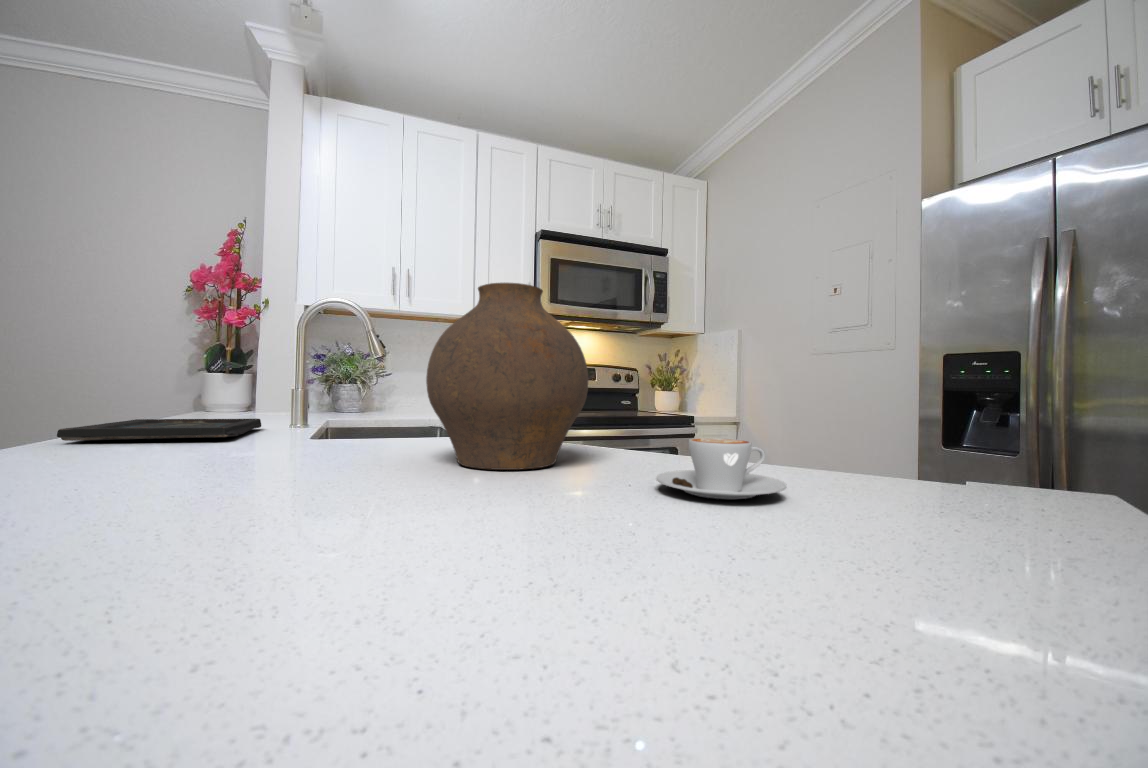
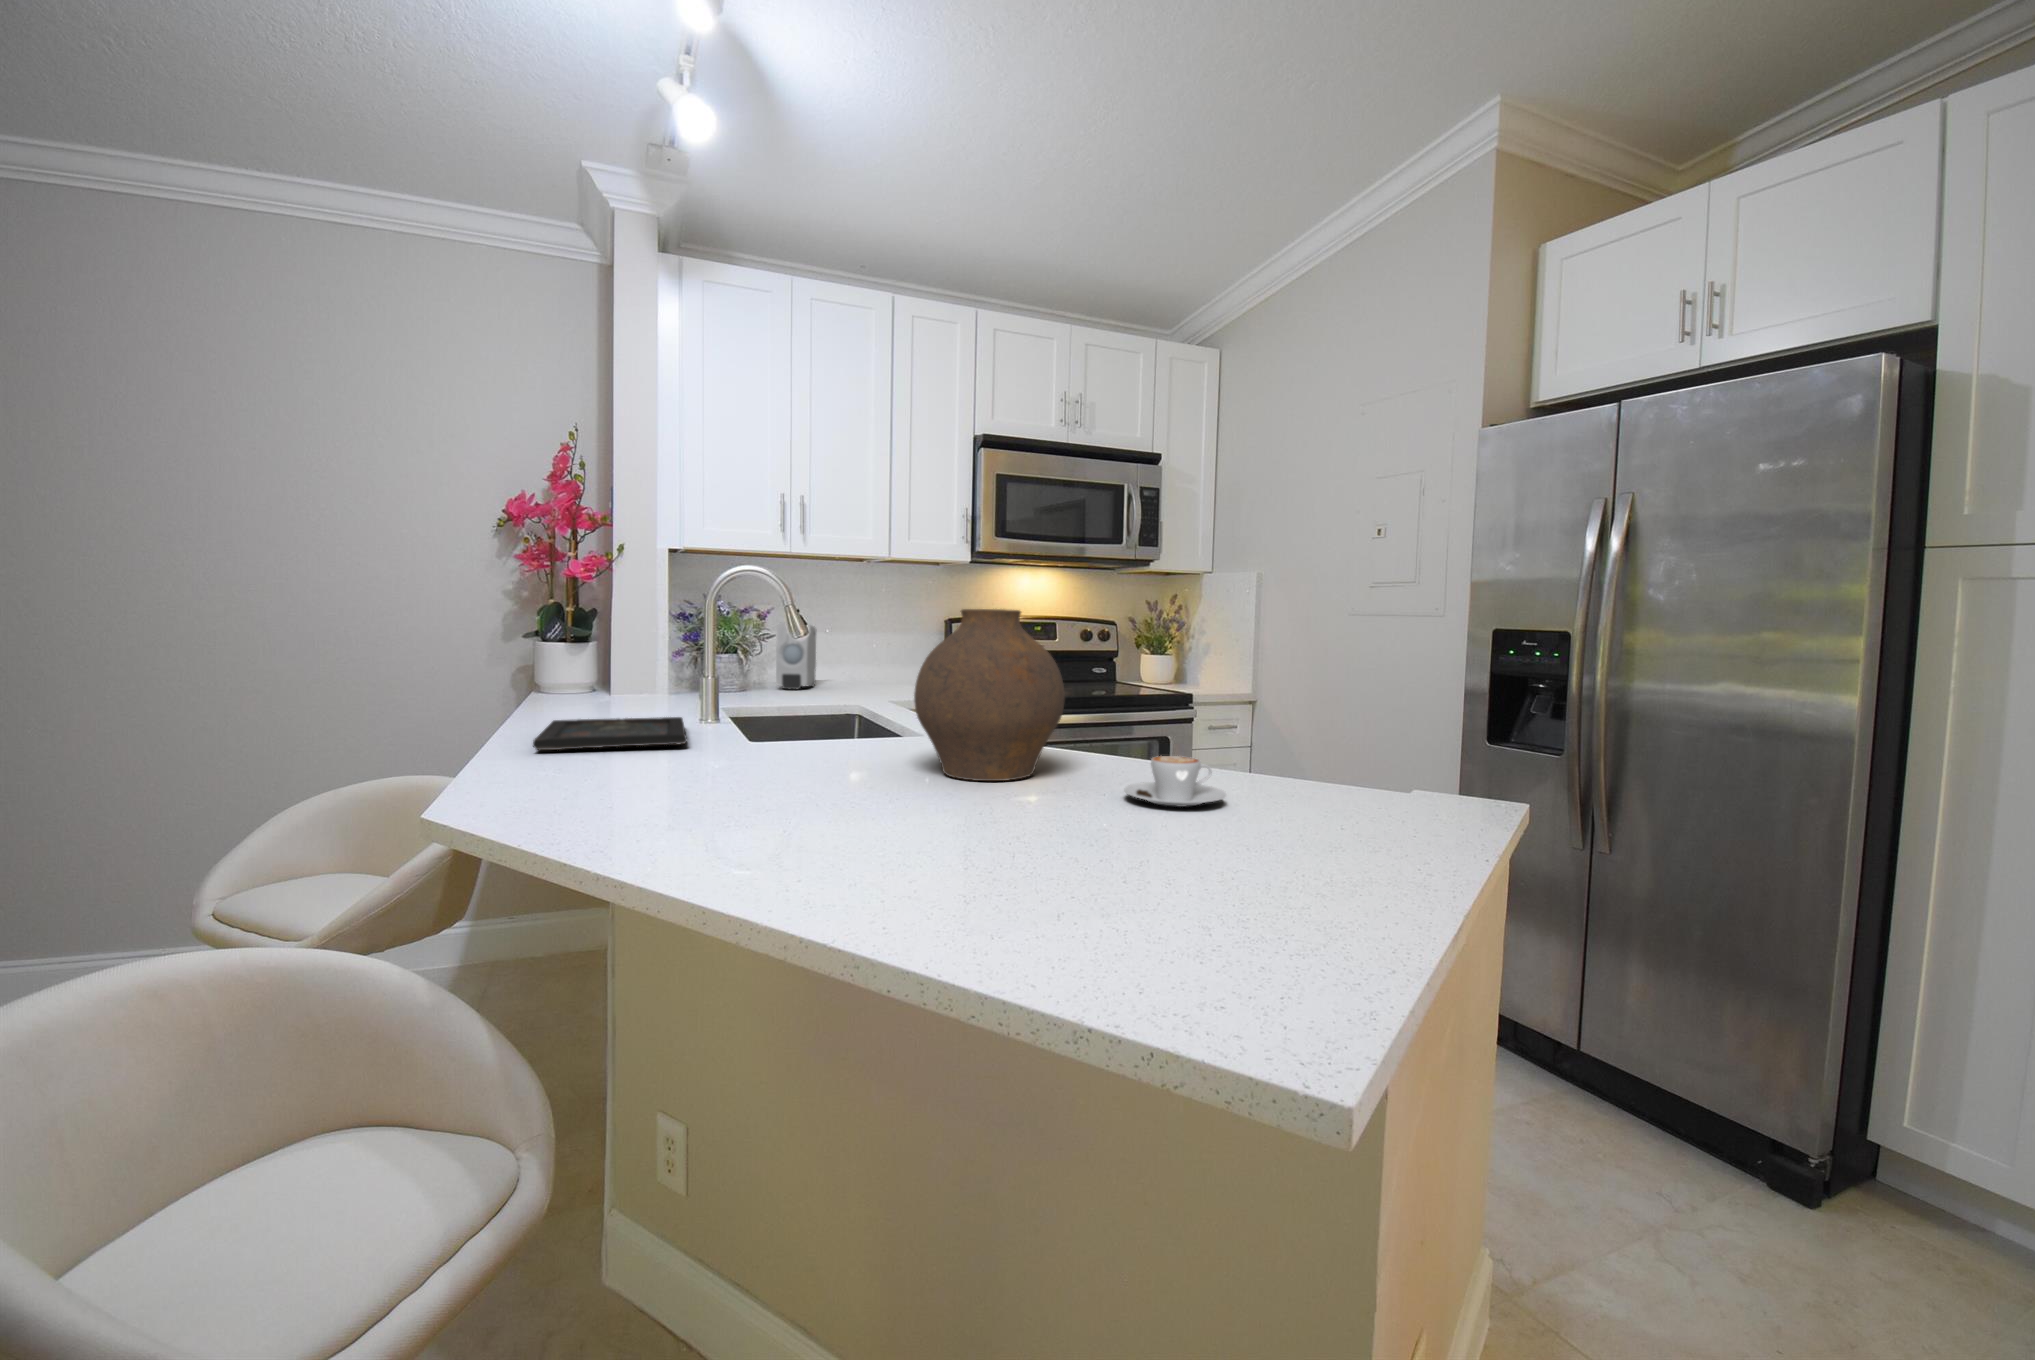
soap dispenser: none [391,364,423,412] -> present [776,623,816,689]

